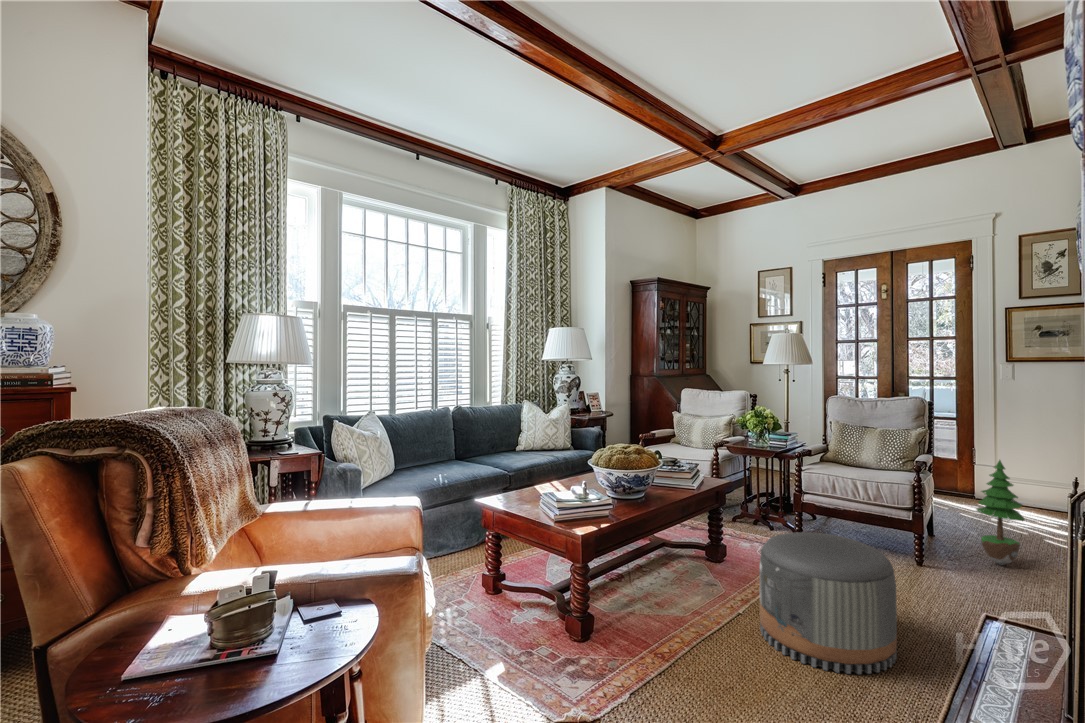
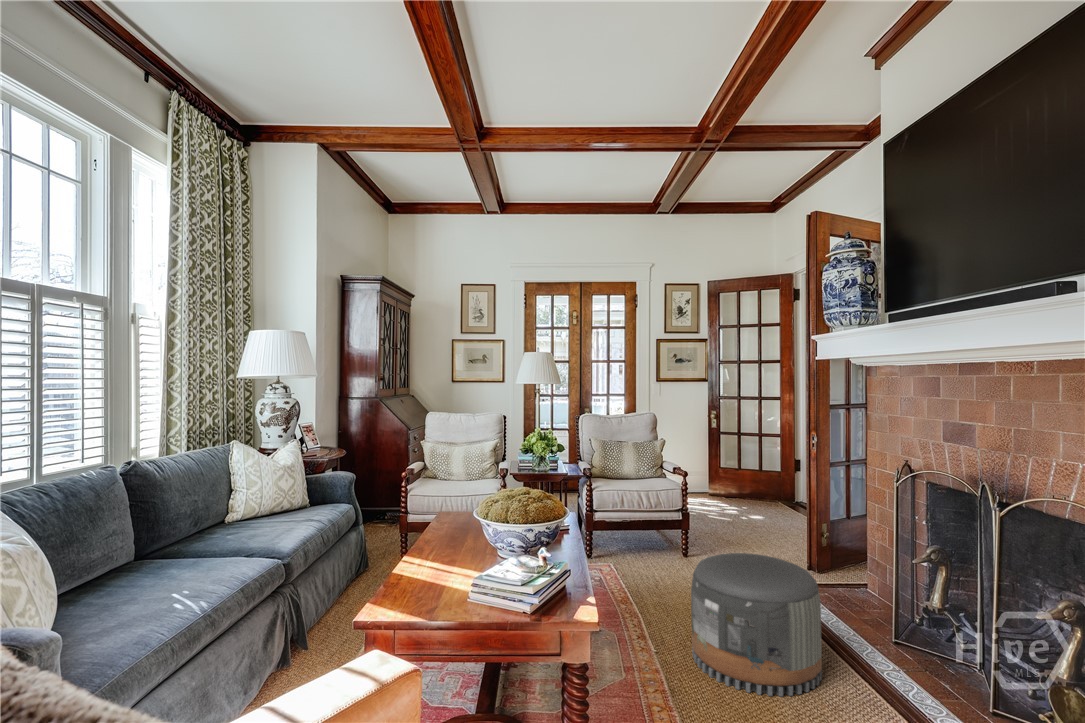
potted tree: present [977,460,1024,565] -> none [711,460,744,546]

